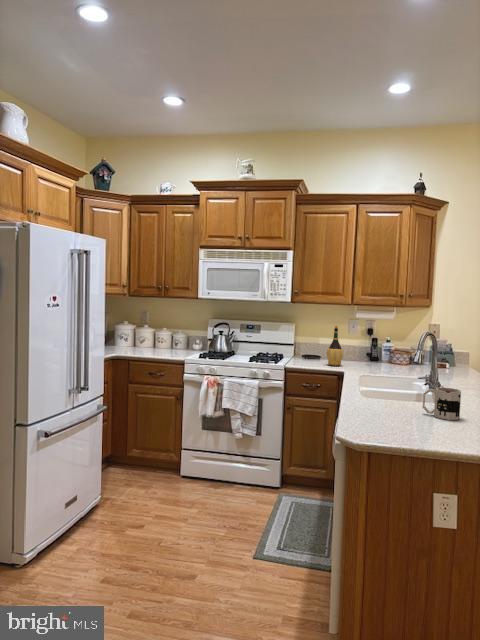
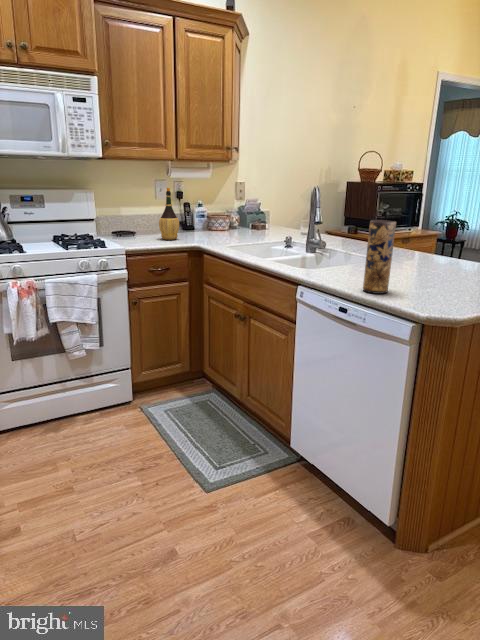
vase: none [358,355,382,414] -> present [363,220,396,294]
mug: present [423,388,461,420] -> none [406,249,447,283]

